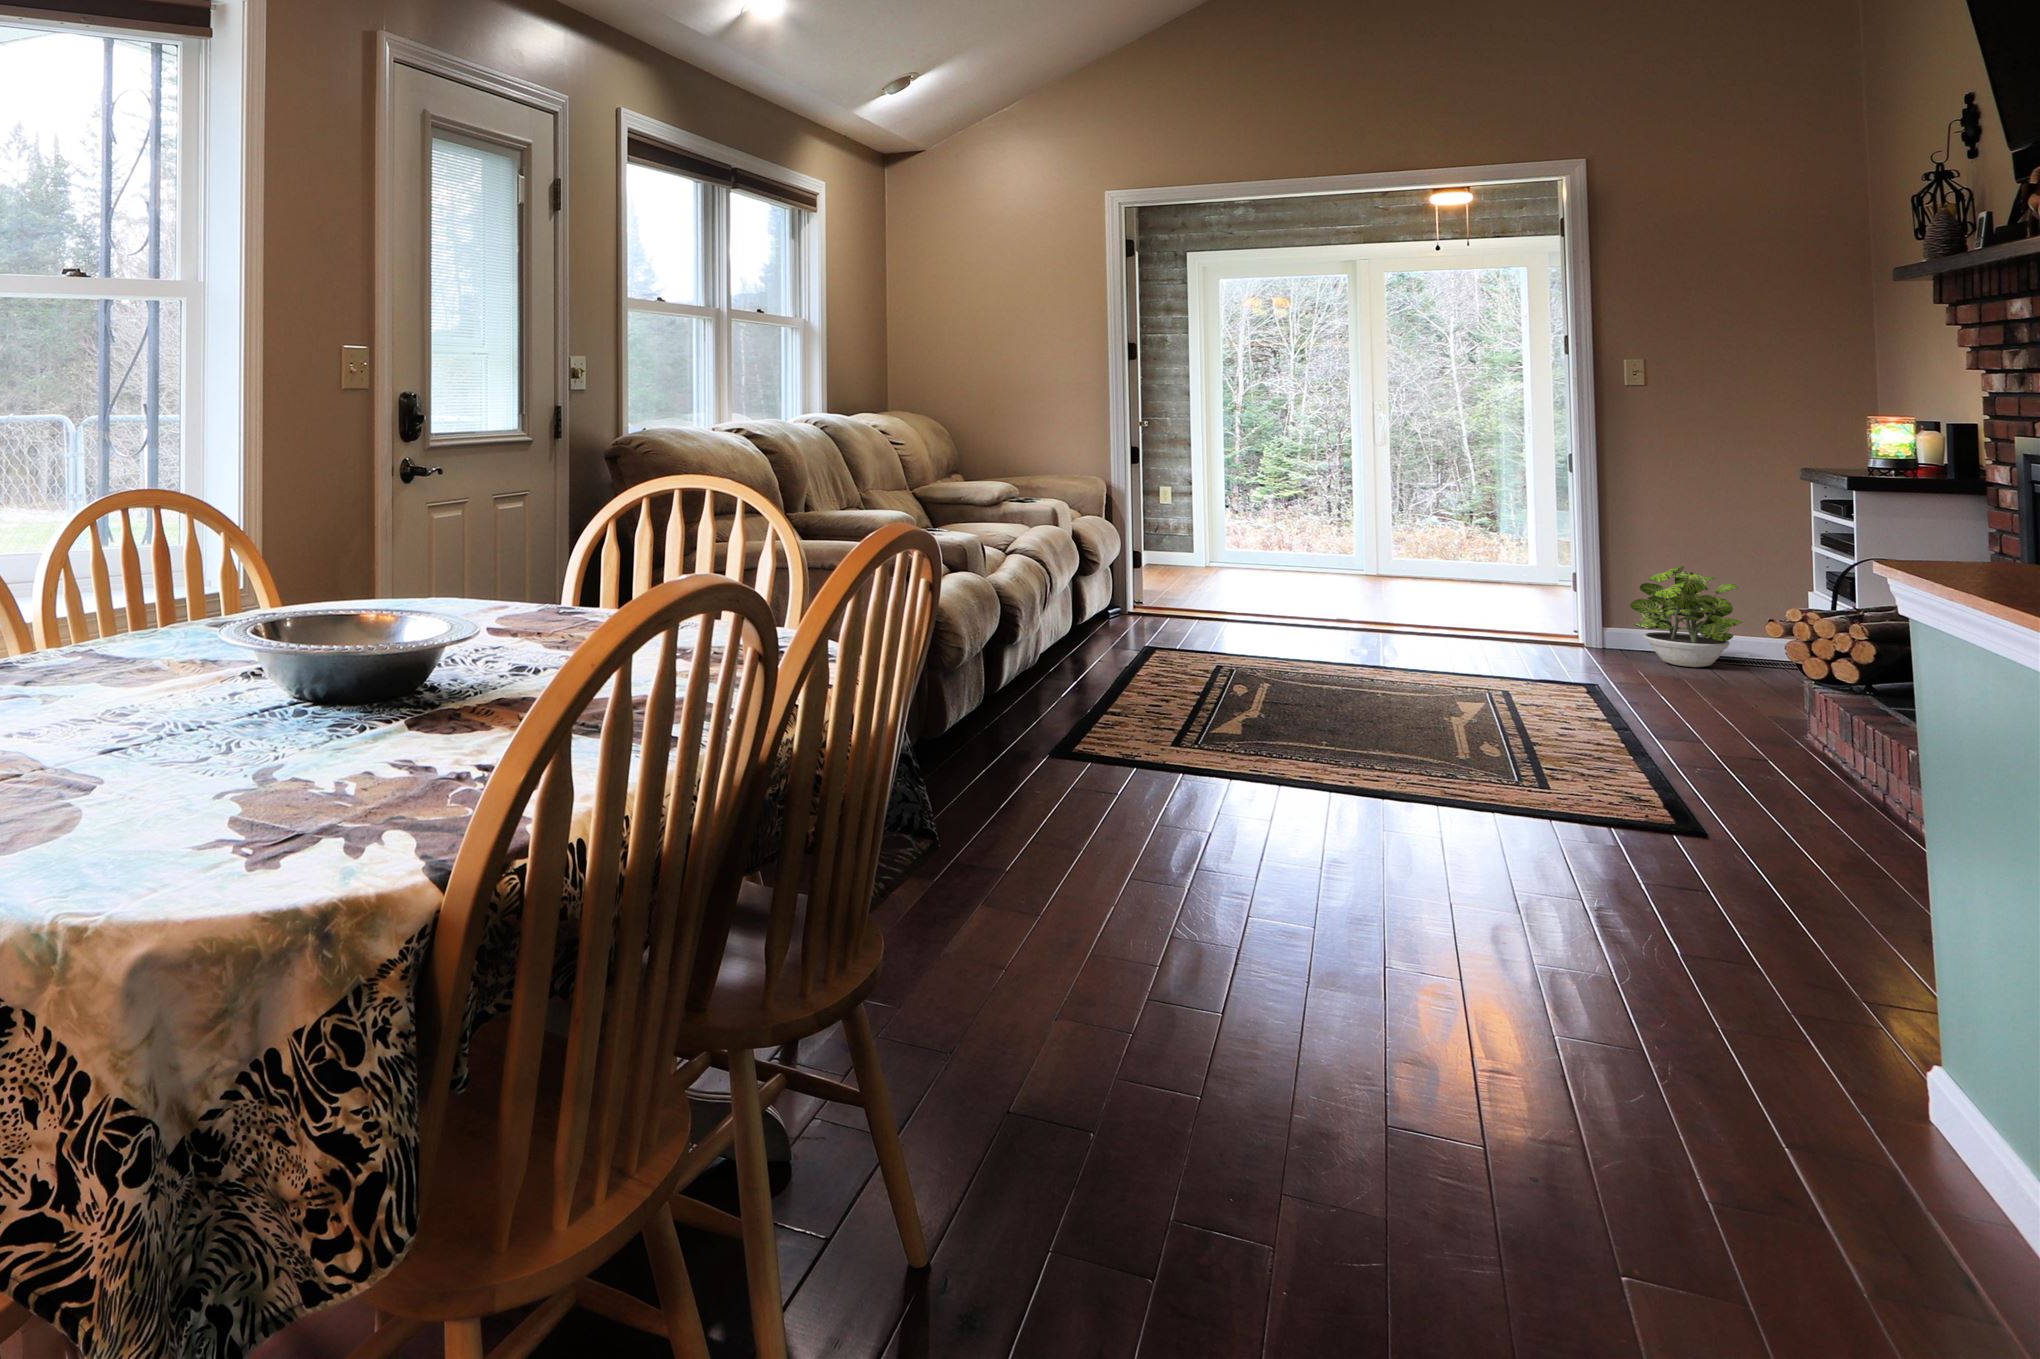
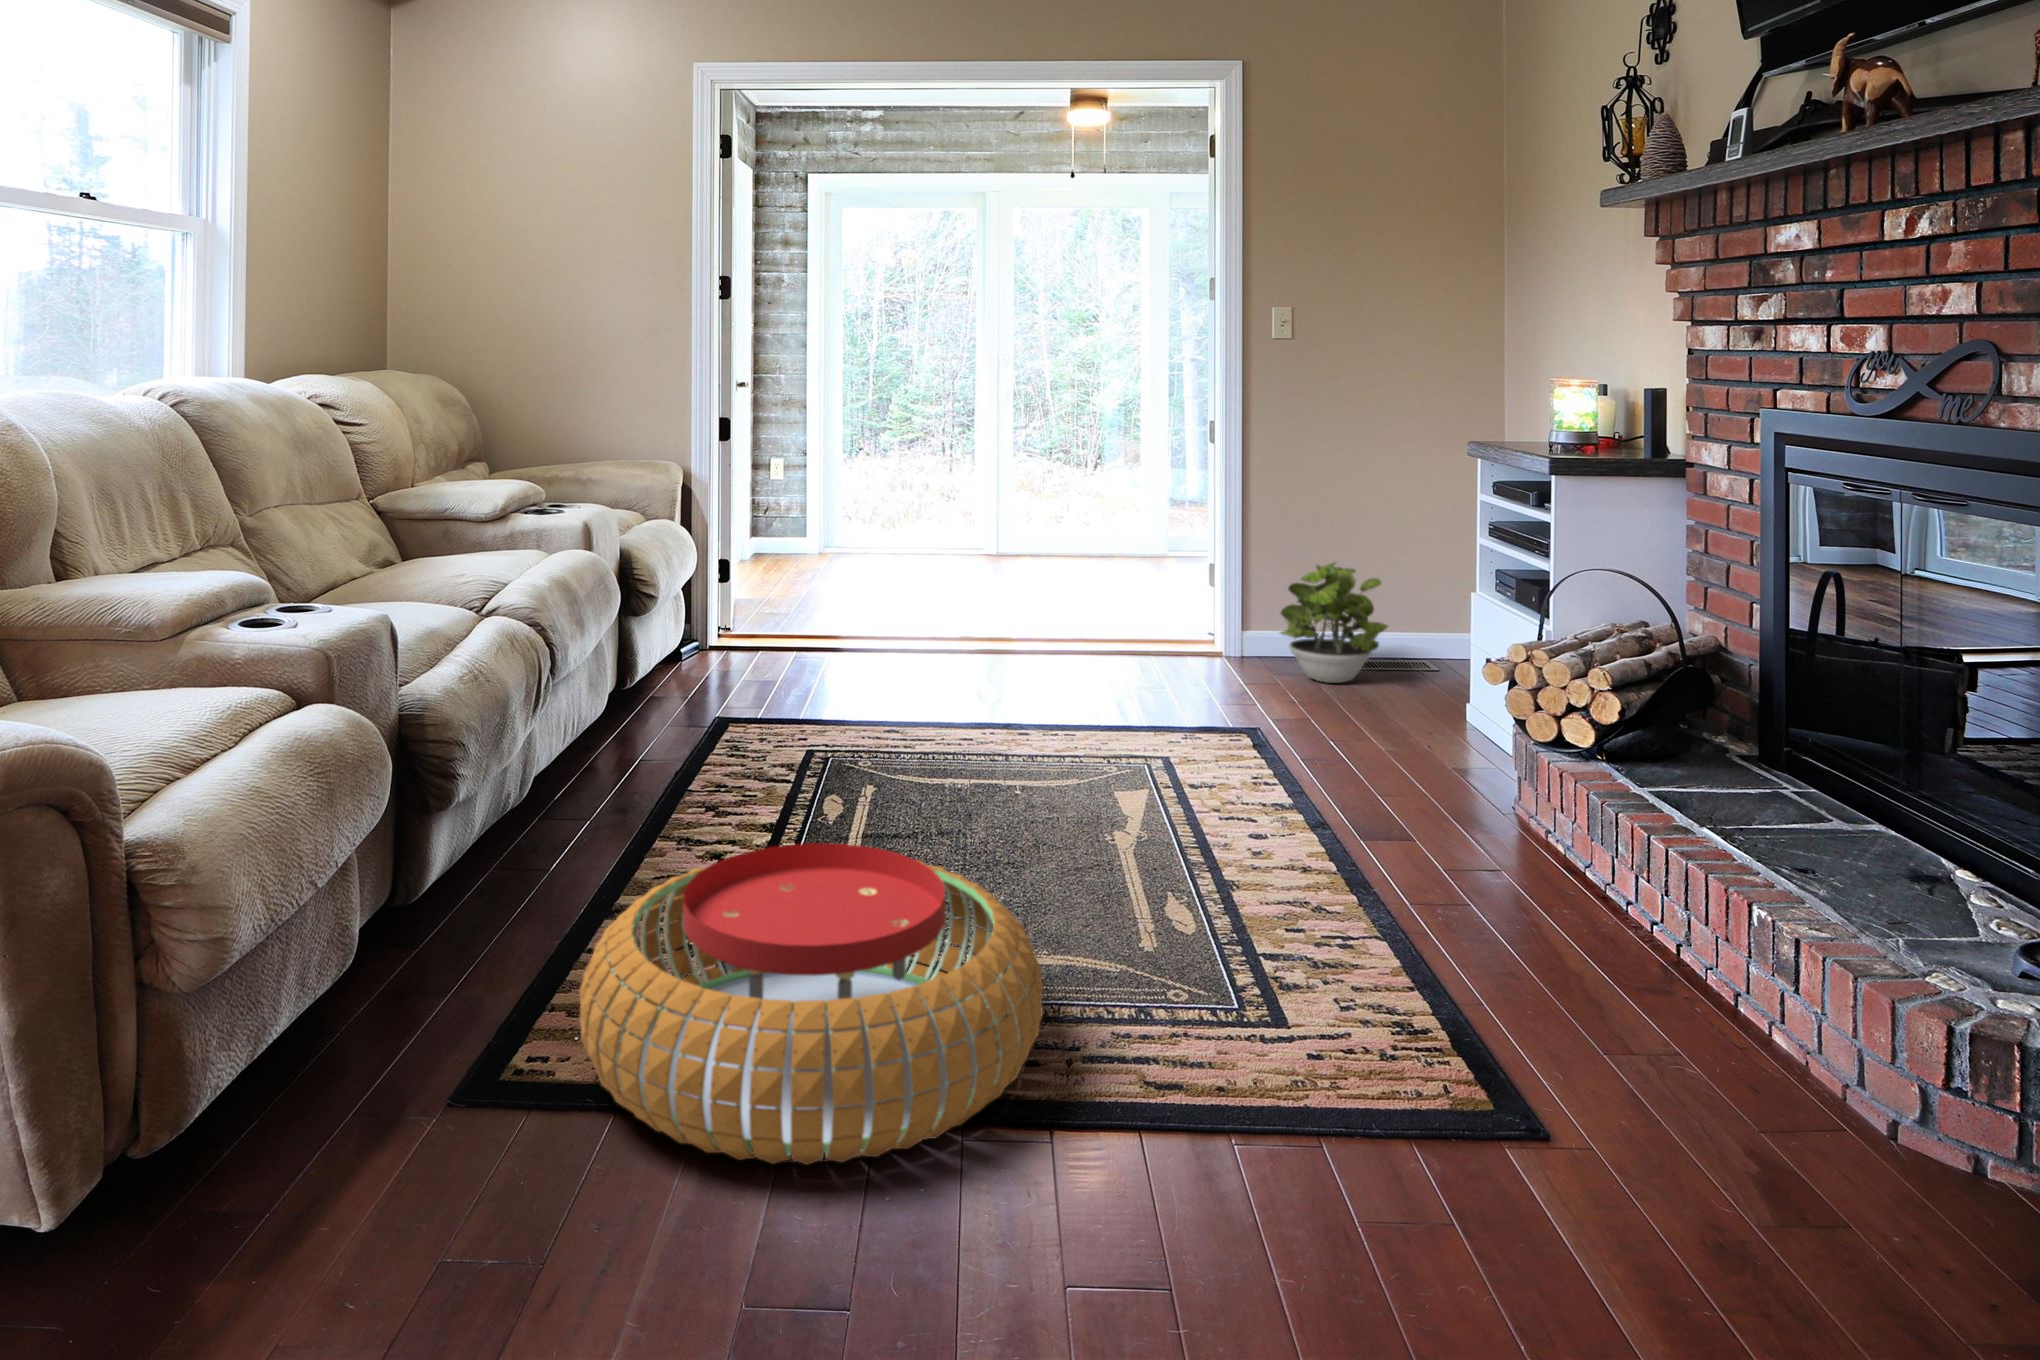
pouf: none [1109,668,1375,794] -> present [579,843,1043,1165]

